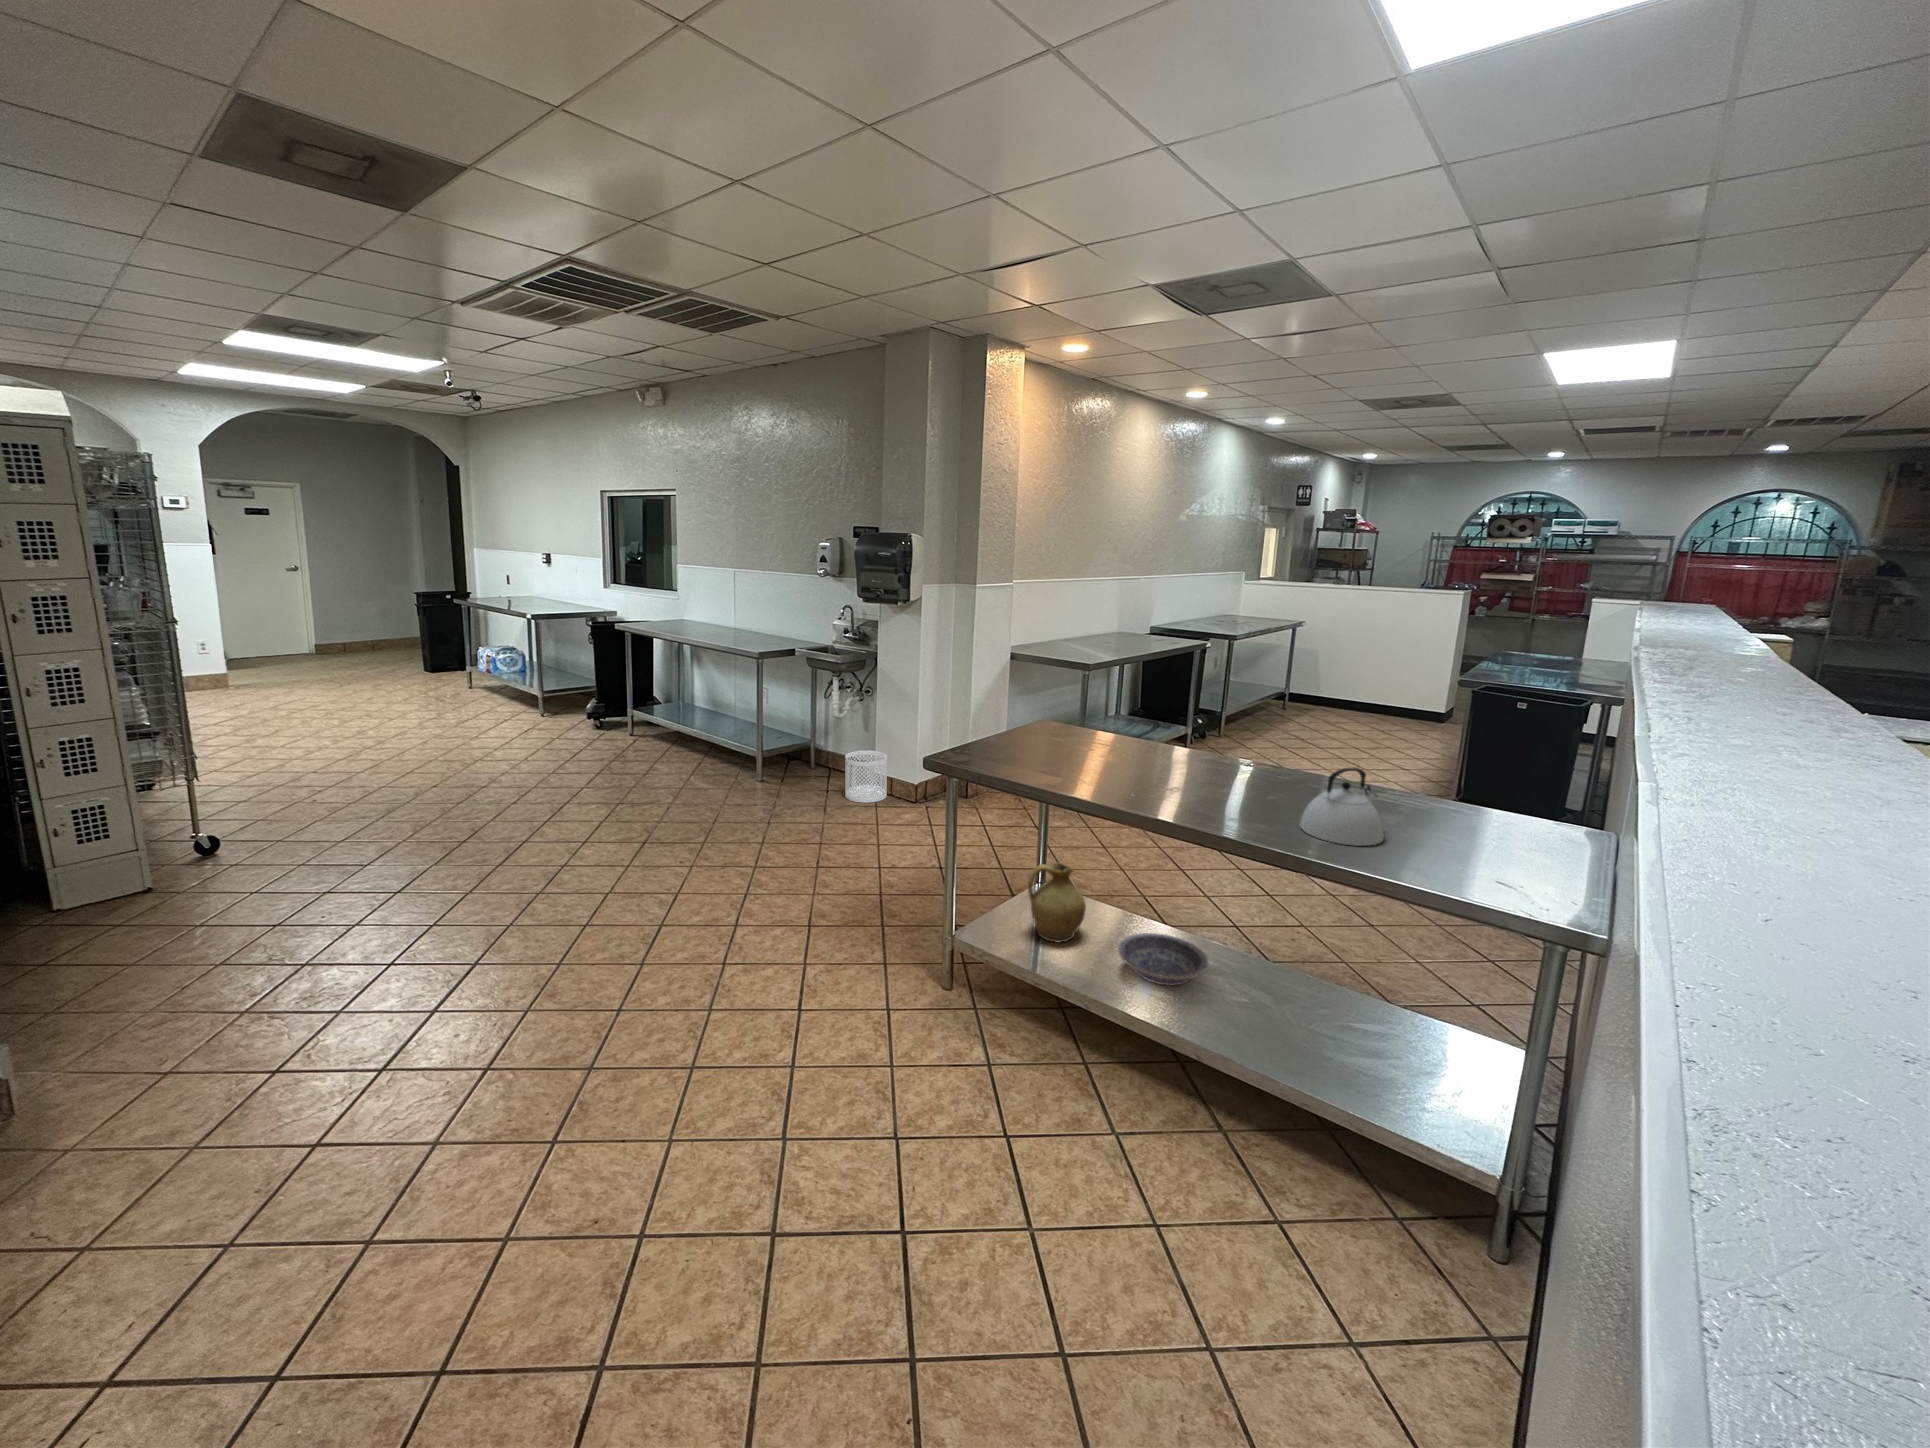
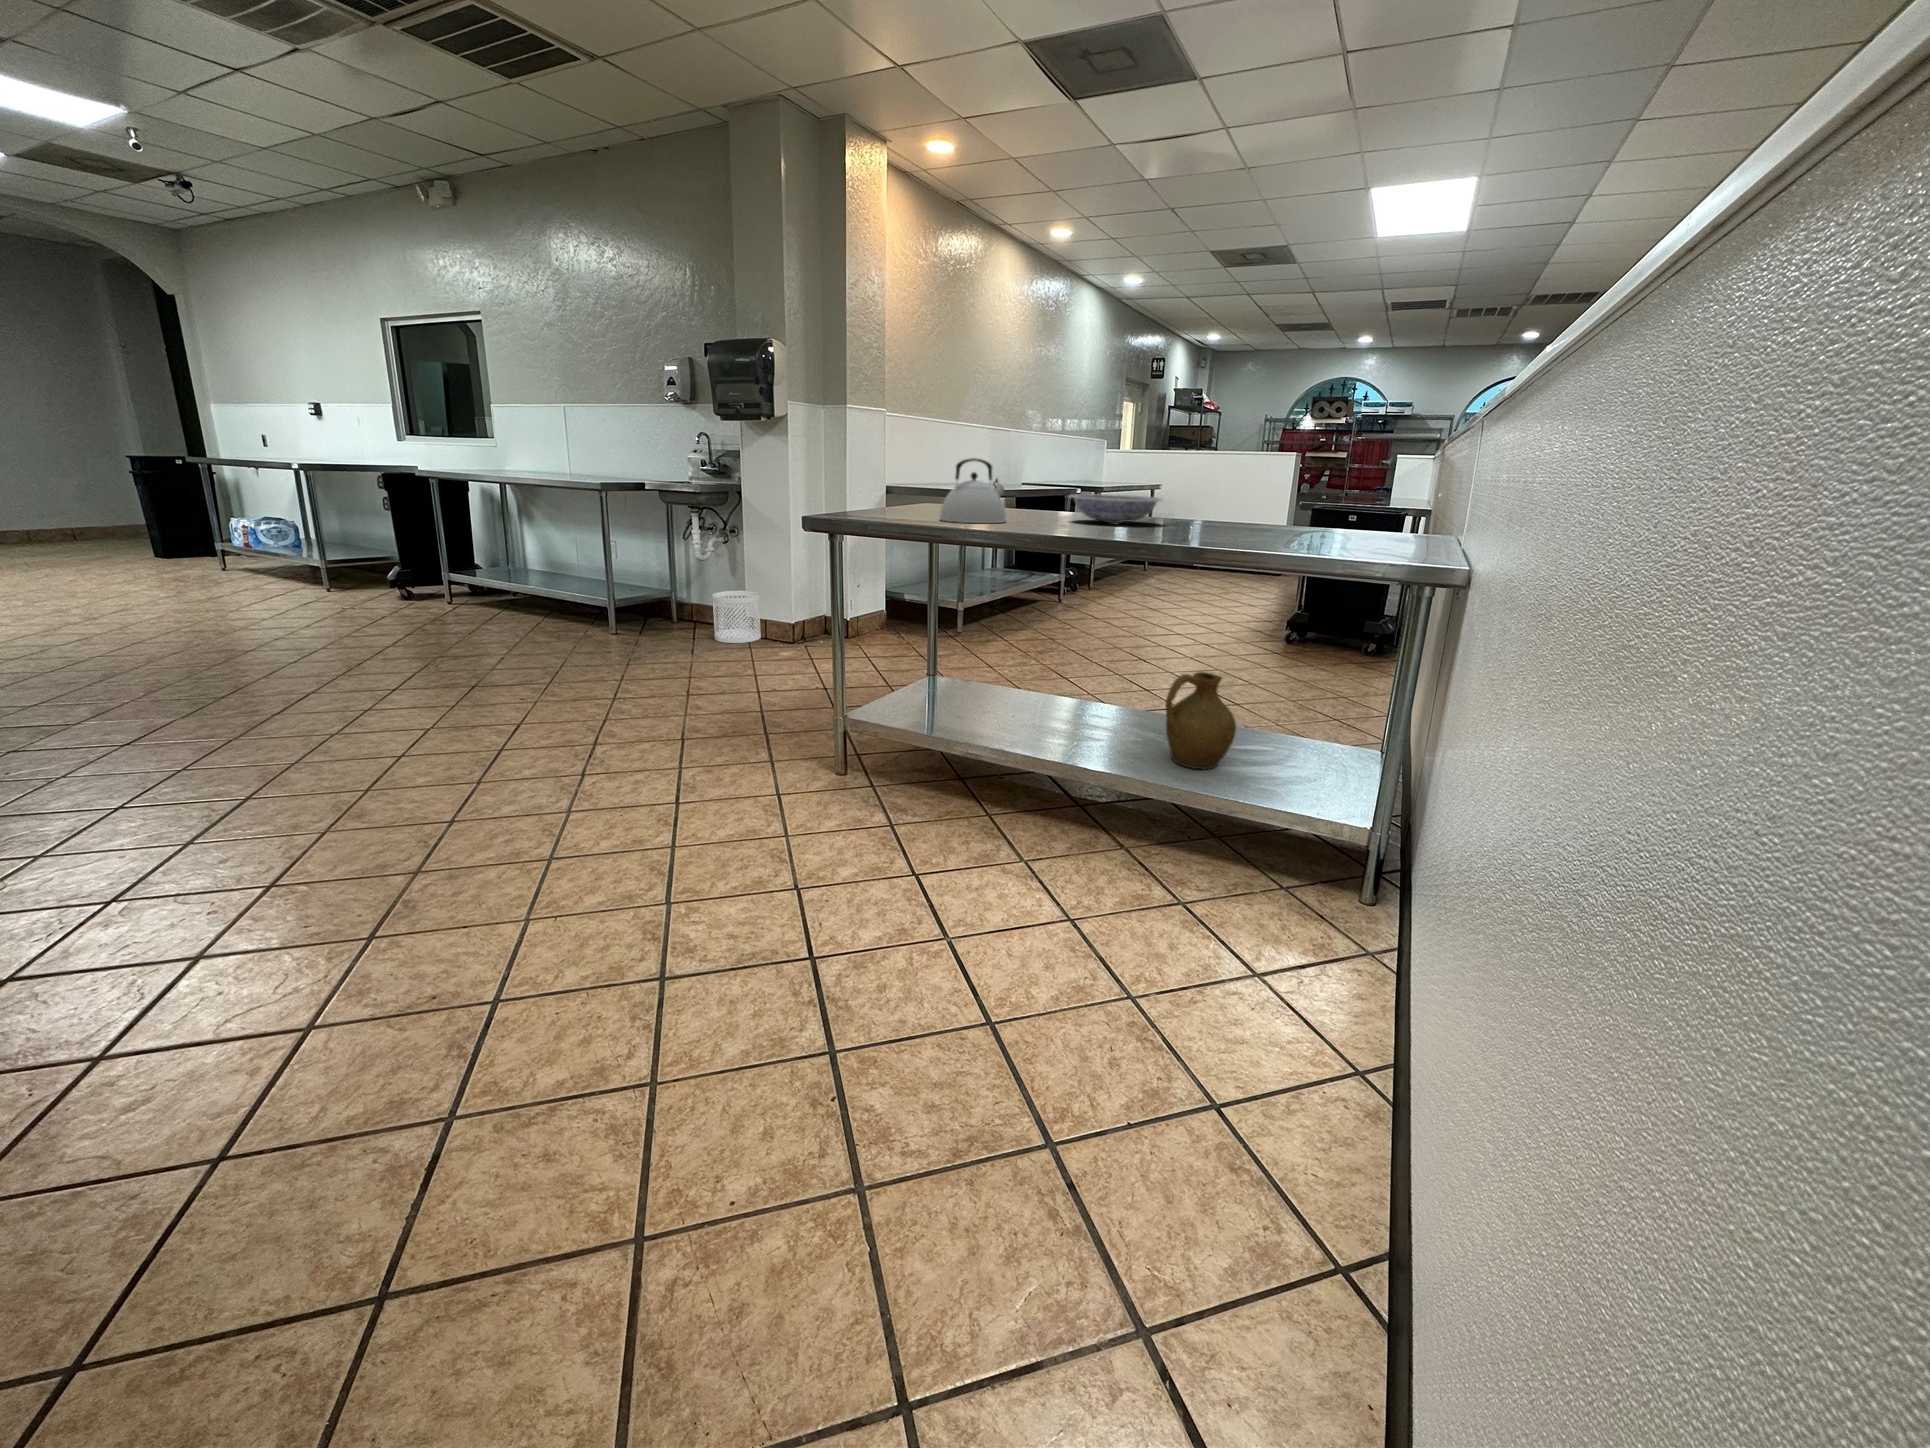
kettle: present [1300,768,1384,846] -> present [940,458,1006,523]
pitcher: present [1028,863,1086,942] -> present [1165,672,1236,770]
bowl: present [1118,933,1208,985] -> present [1070,494,1162,523]

